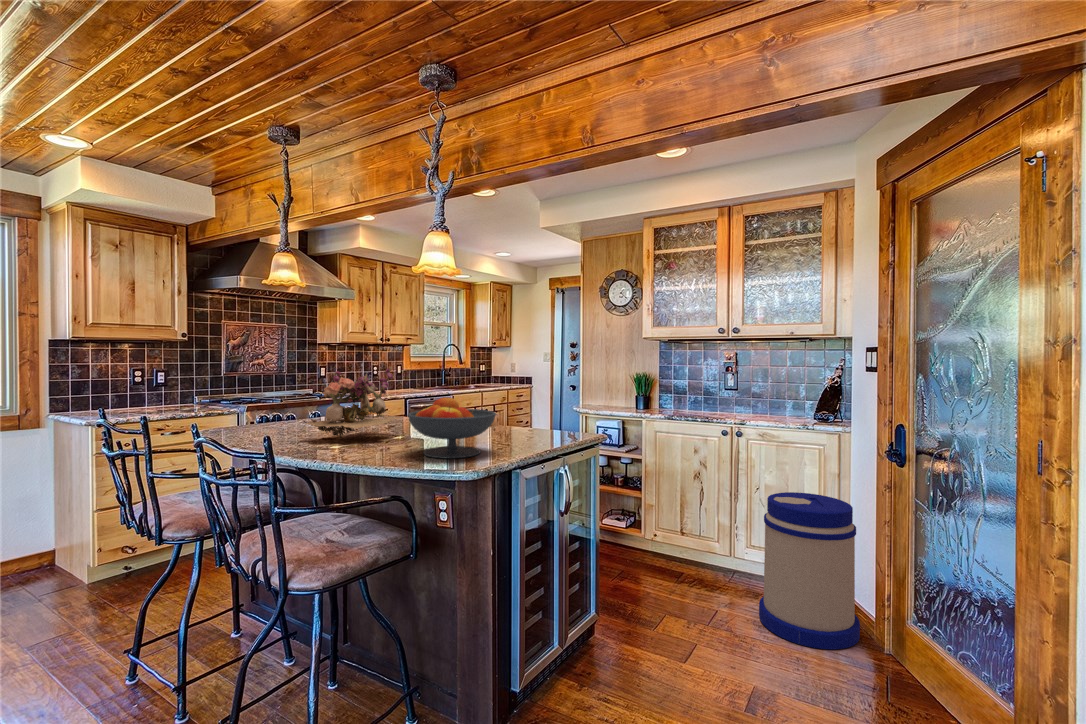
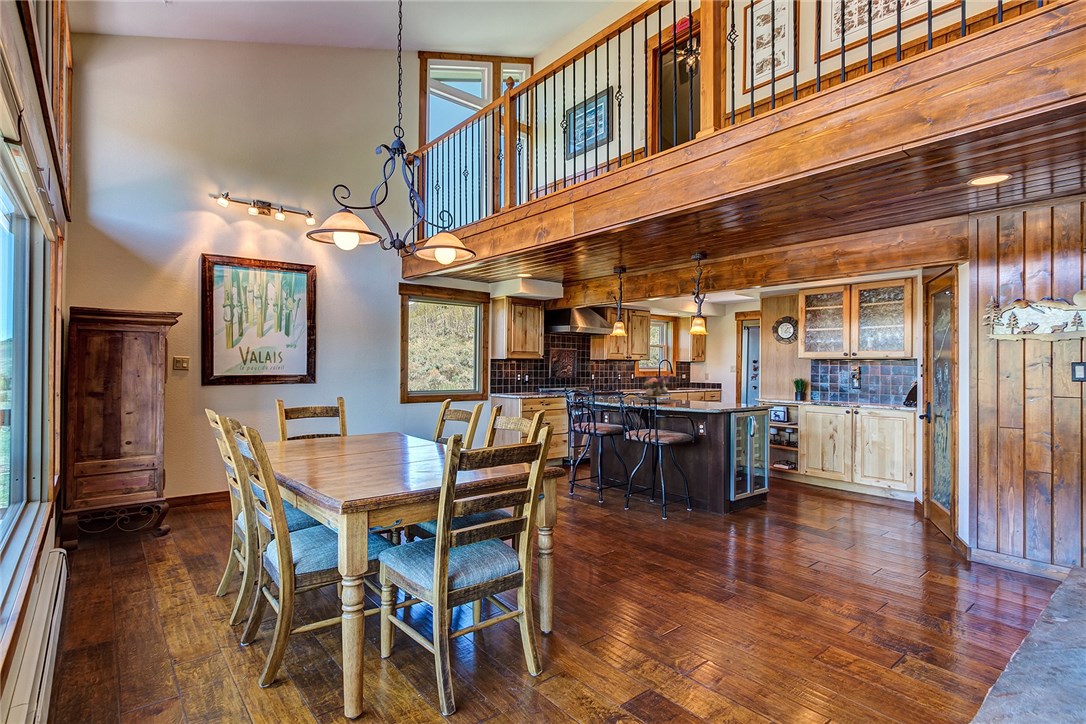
fruit bowl: present [408,397,496,458] -> none [688,385,724,408]
trash can: present [759,492,860,649] -> none [858,441,913,513]

